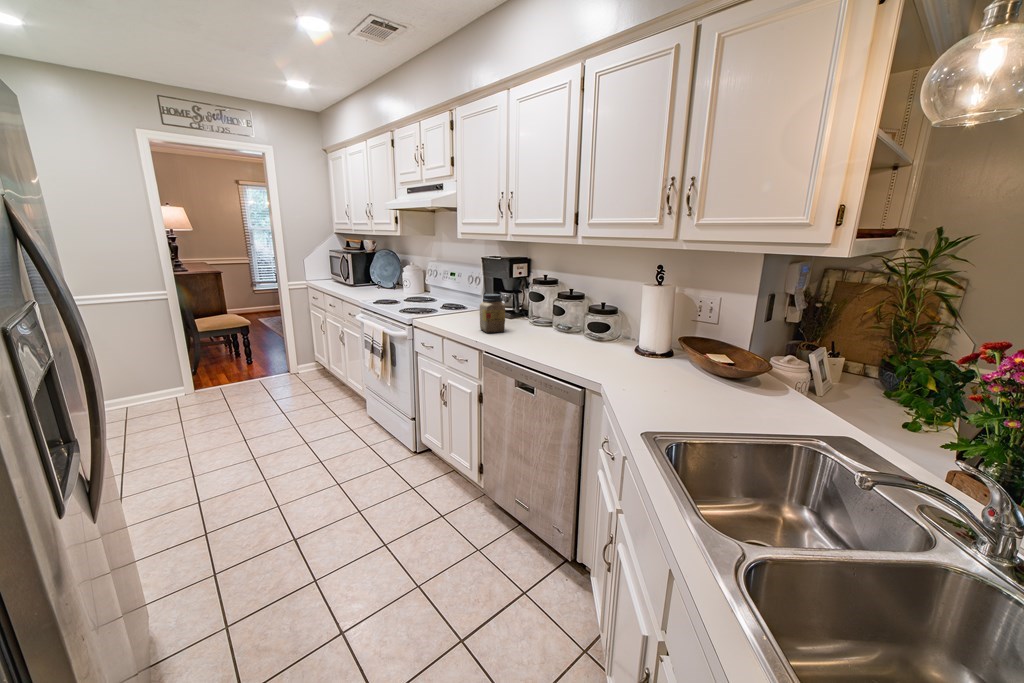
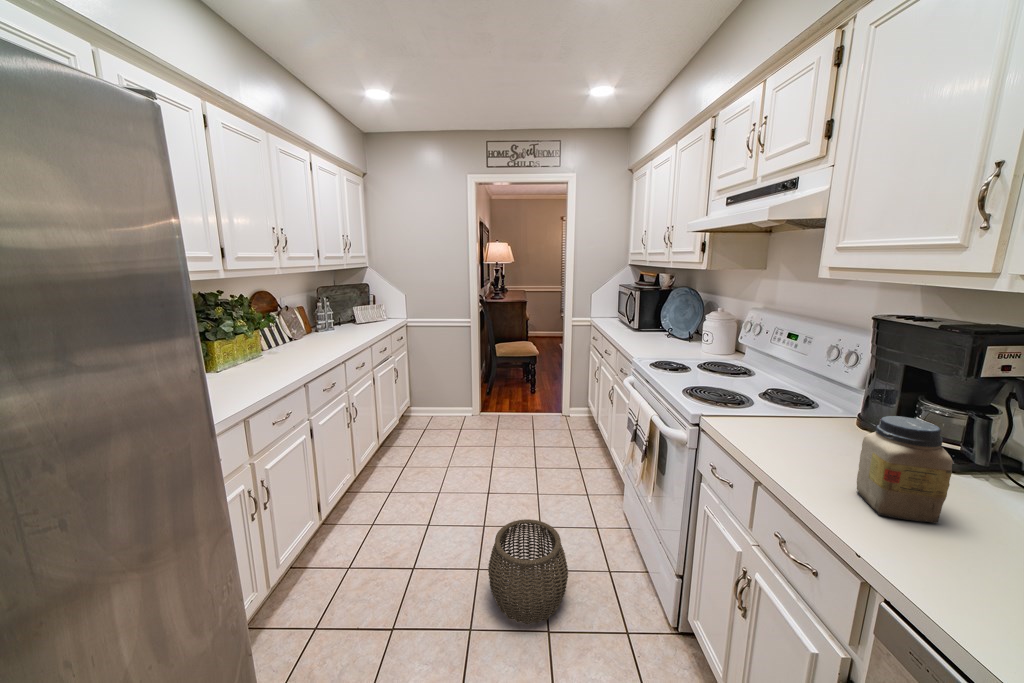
woven basket: none [277,423,343,492] -> present [488,519,568,625]

